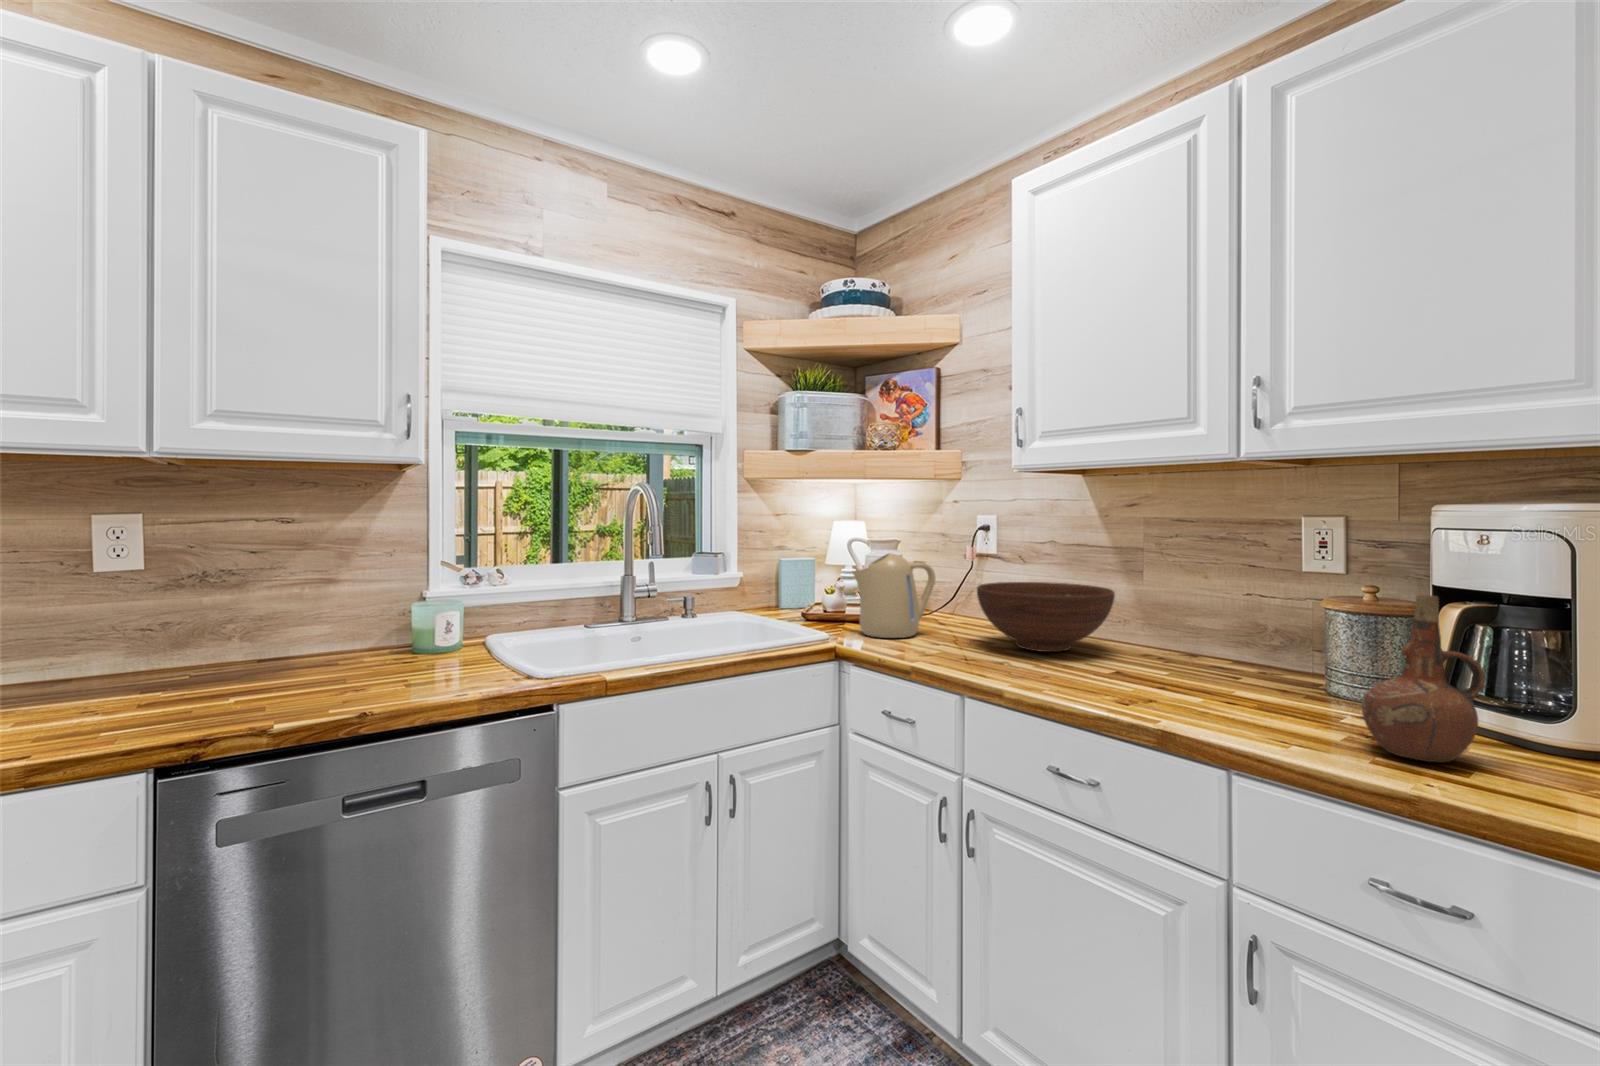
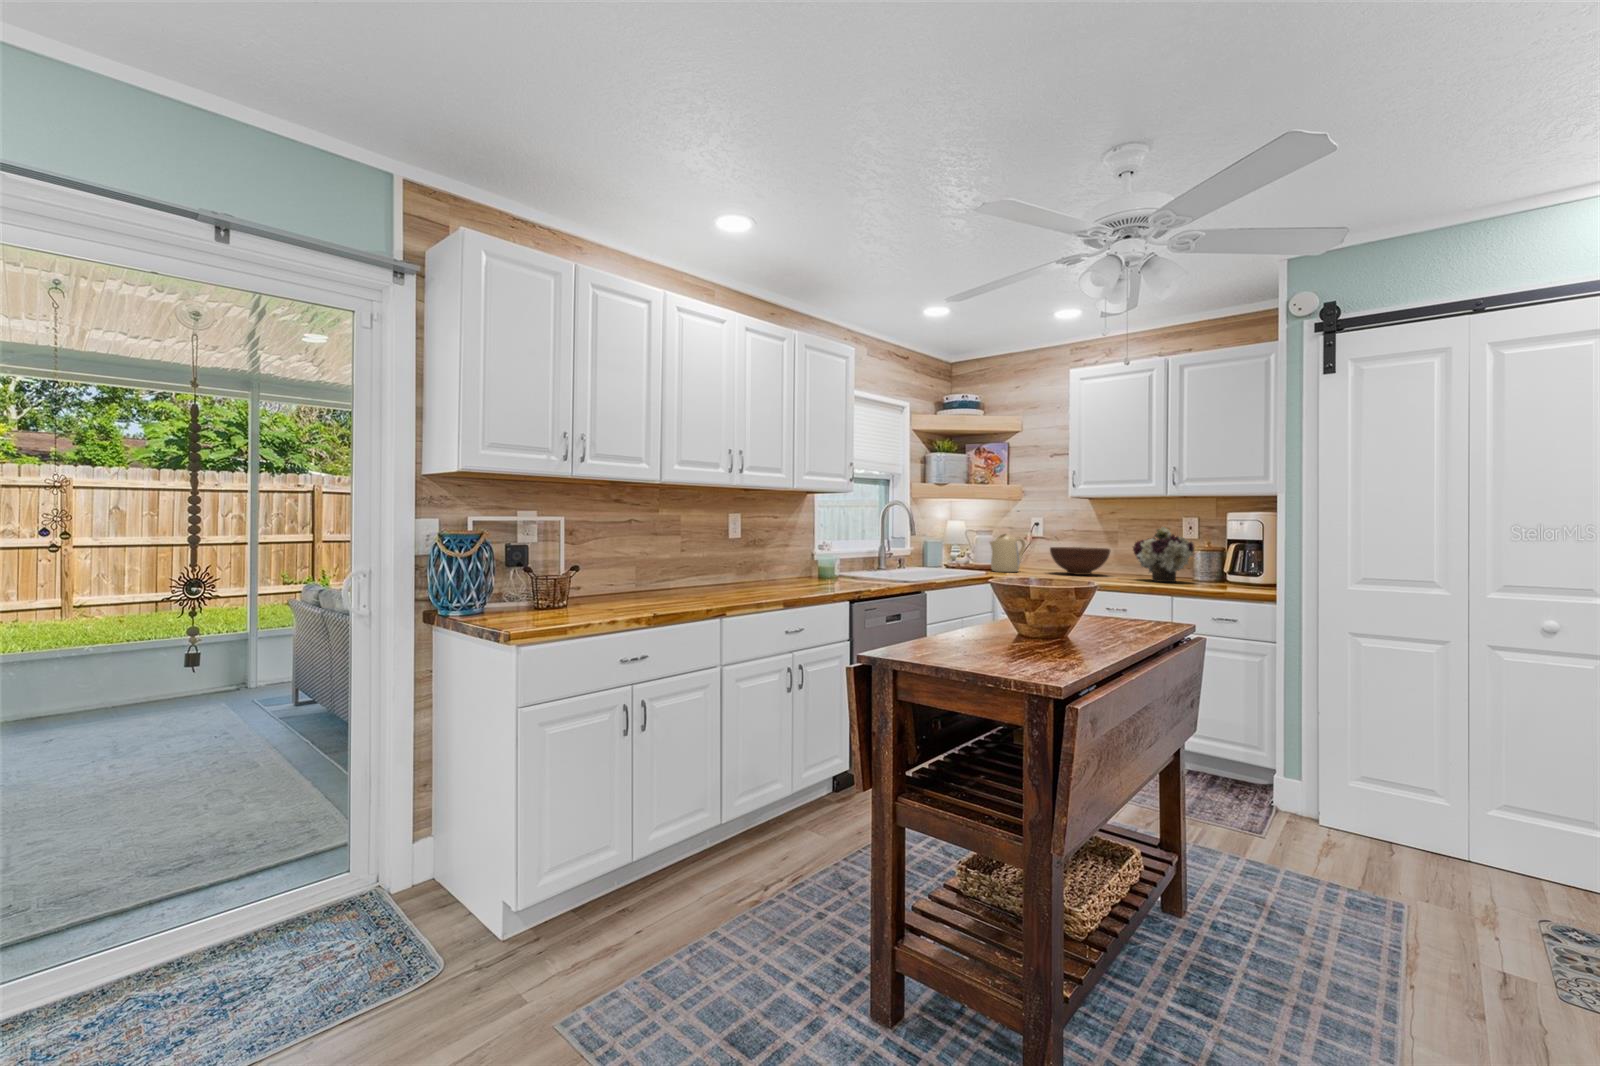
flower arrangement: none [1145,545,1322,704] -> present [1133,527,1194,582]
ceramic pitcher: present [1361,595,1485,762] -> none [1209,539,1242,588]

